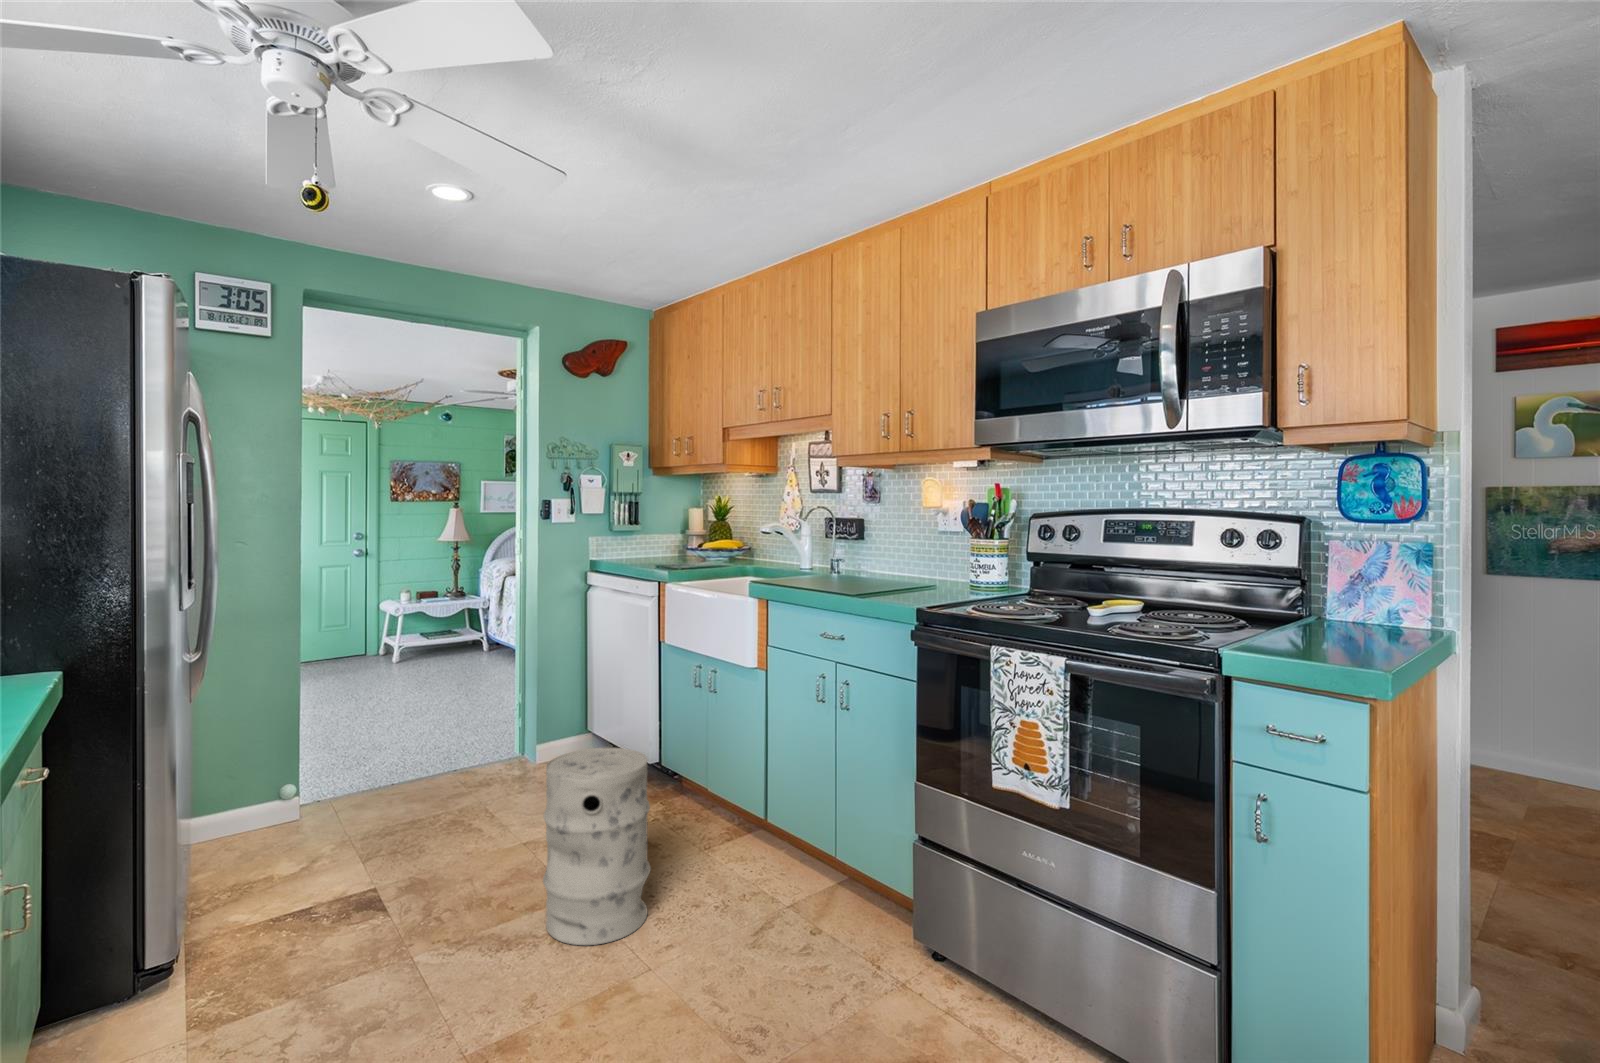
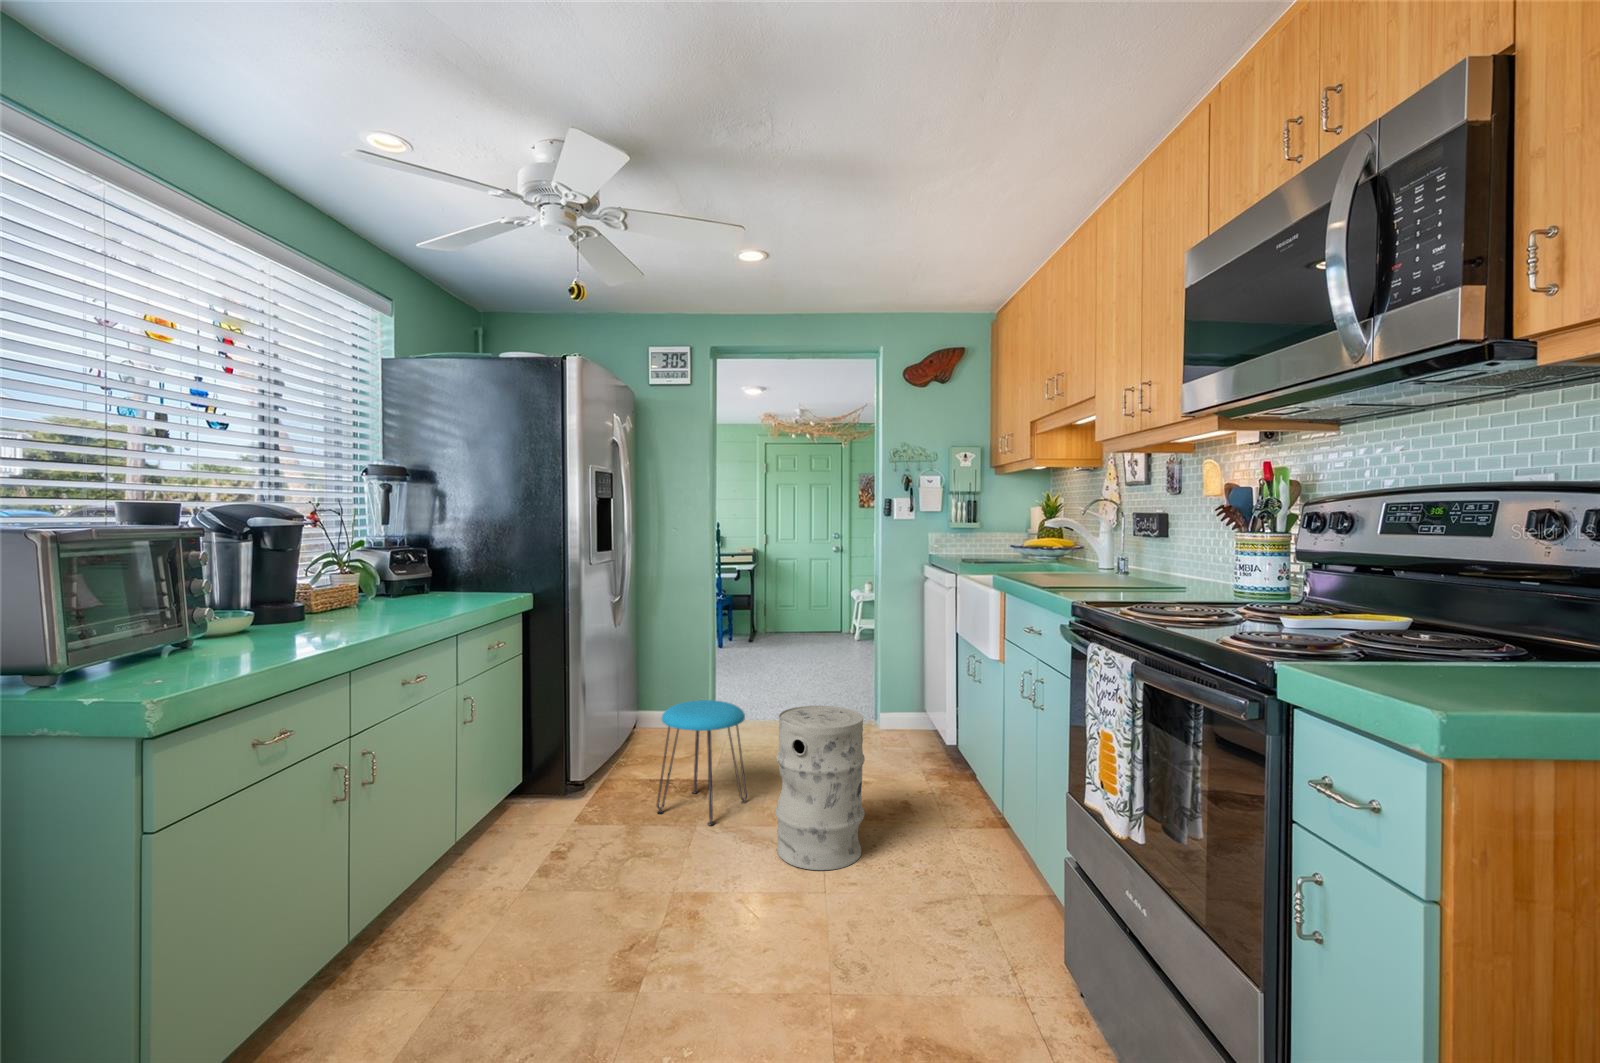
stool: none [336,771,460,945] -> present [657,700,747,825]

